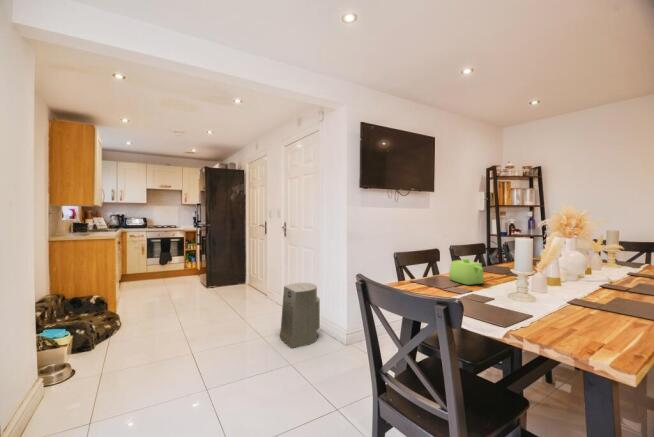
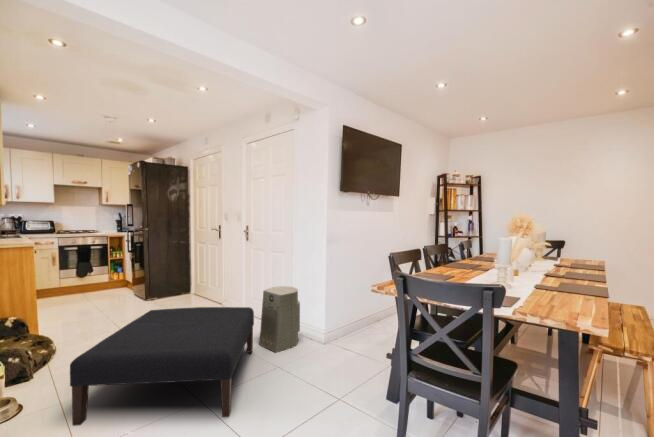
teapot: present [449,258,484,285] -> none [433,254,463,276]
ottoman: none [93,298,272,411] -> present [70,307,254,426]

